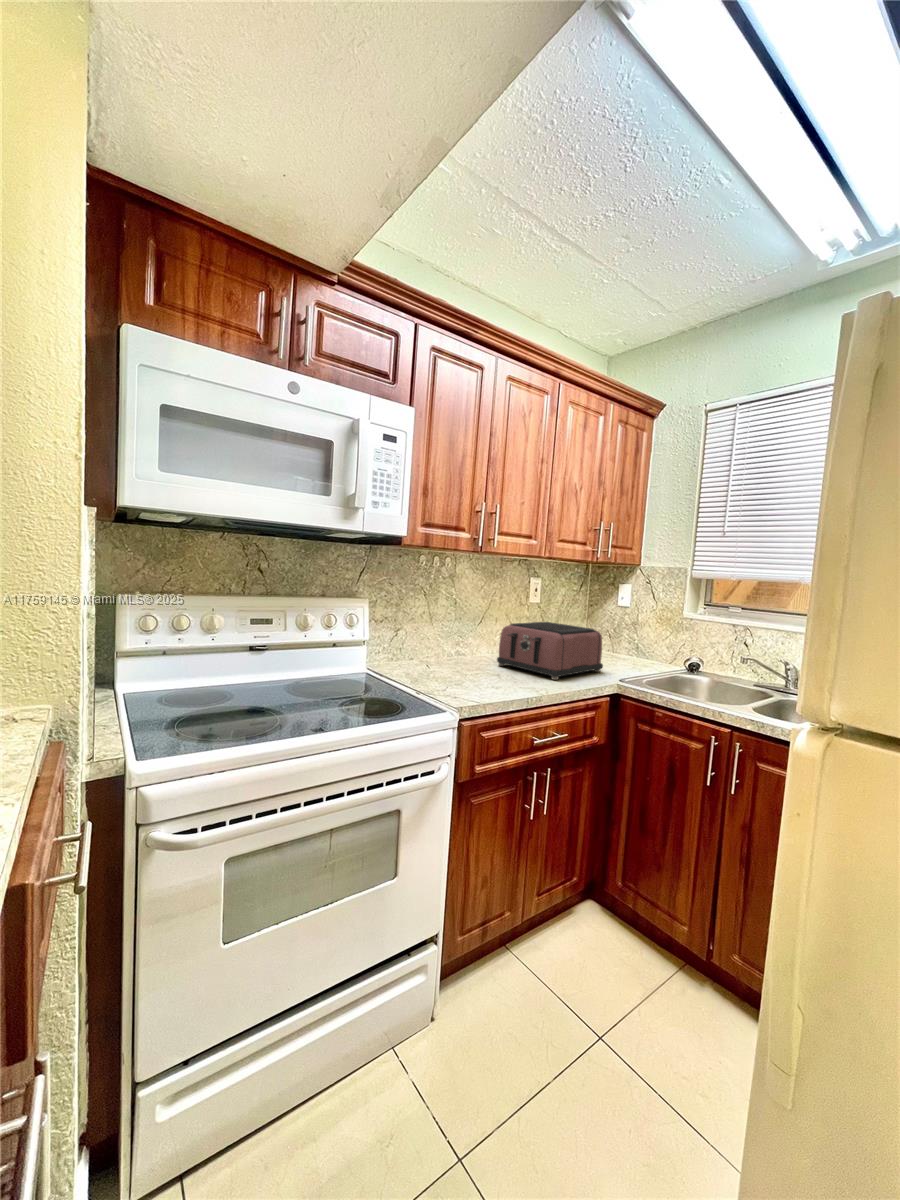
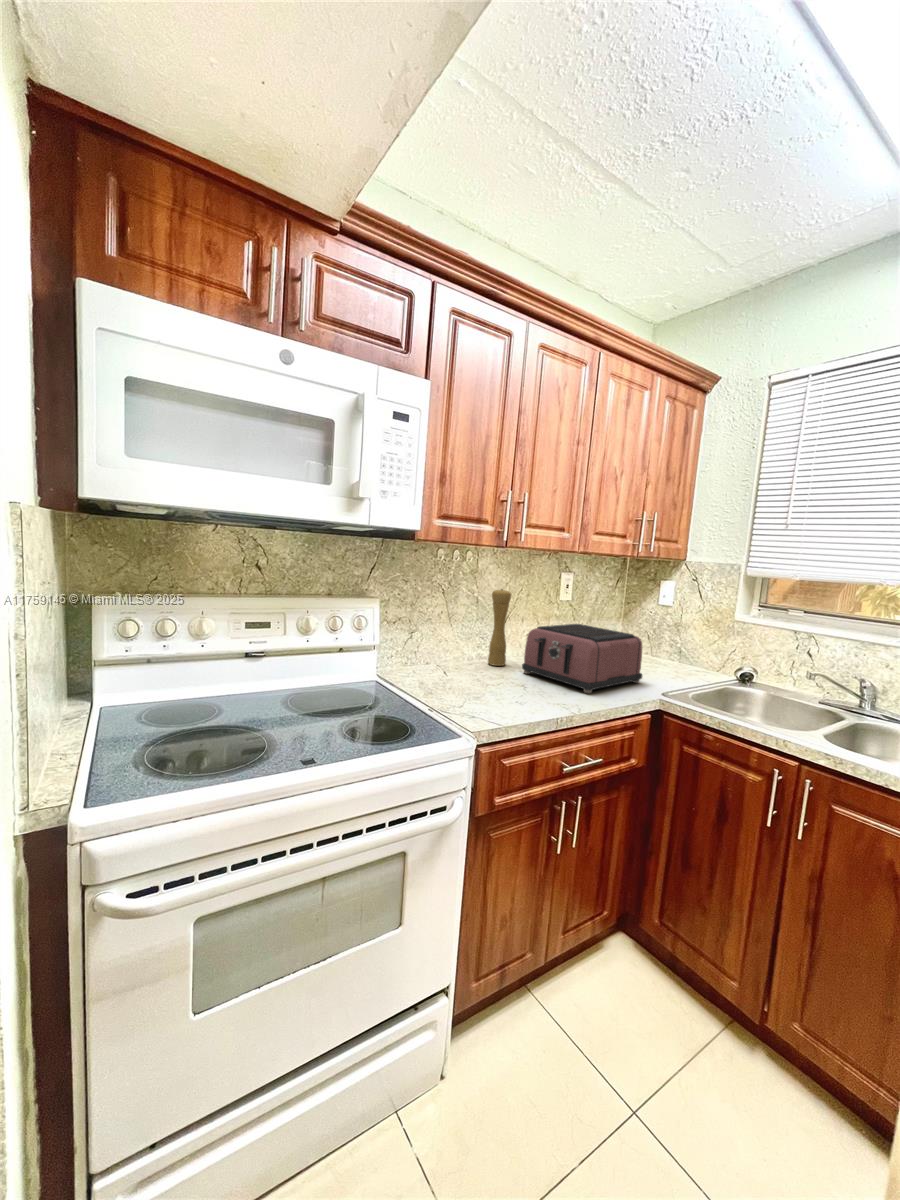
pepper mill: none [466,591,486,660] -> present [488,589,511,666]

